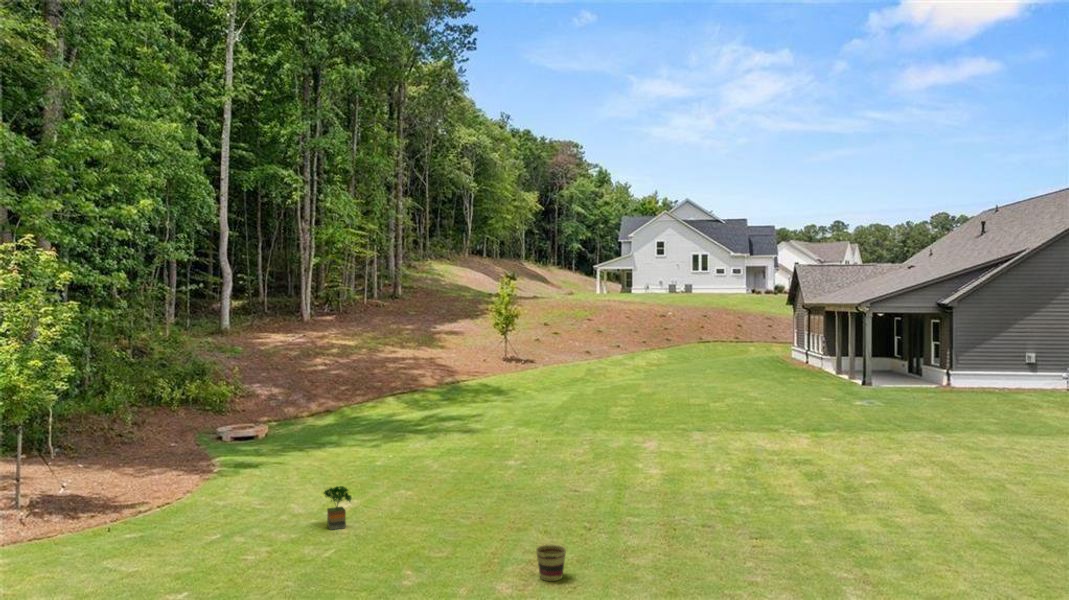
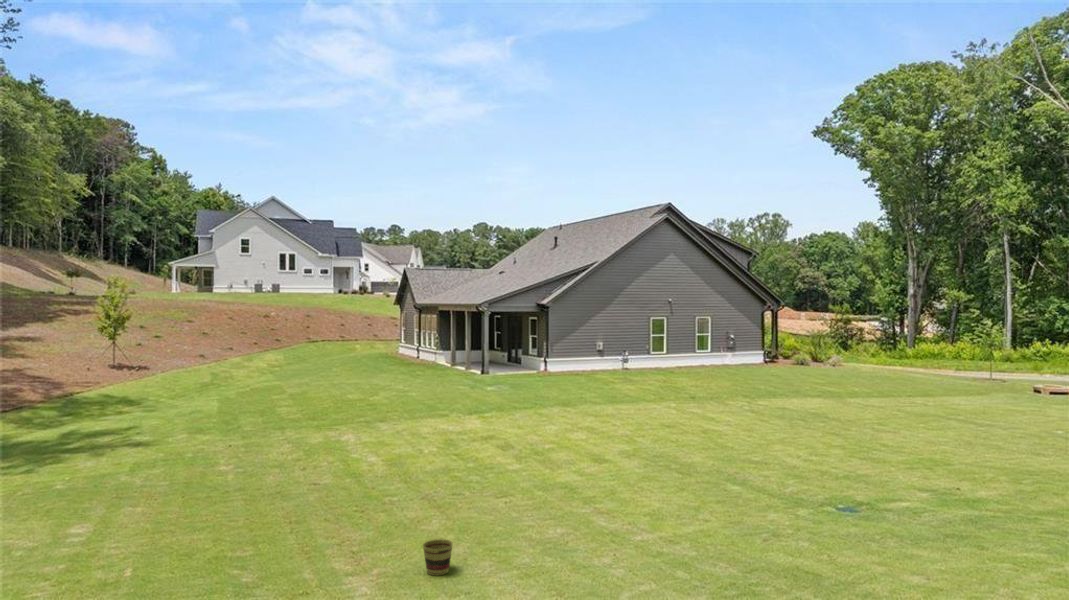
potted tree: present [324,486,351,530] -> none [108,524,152,581]

